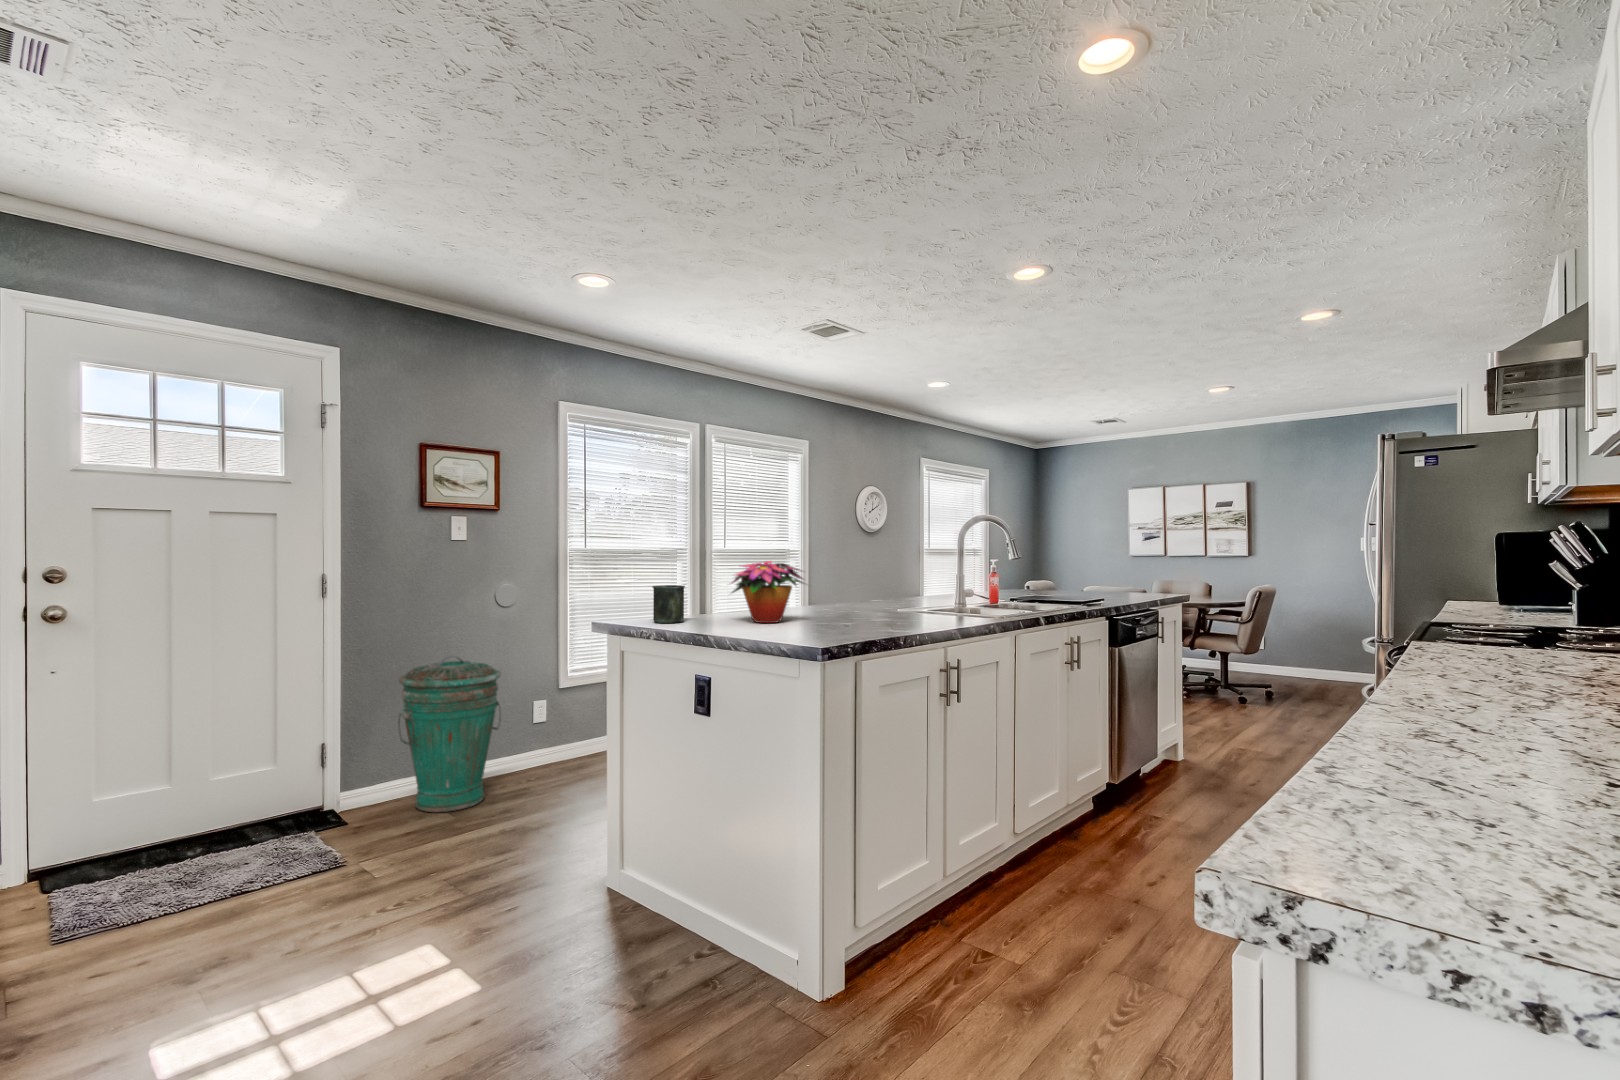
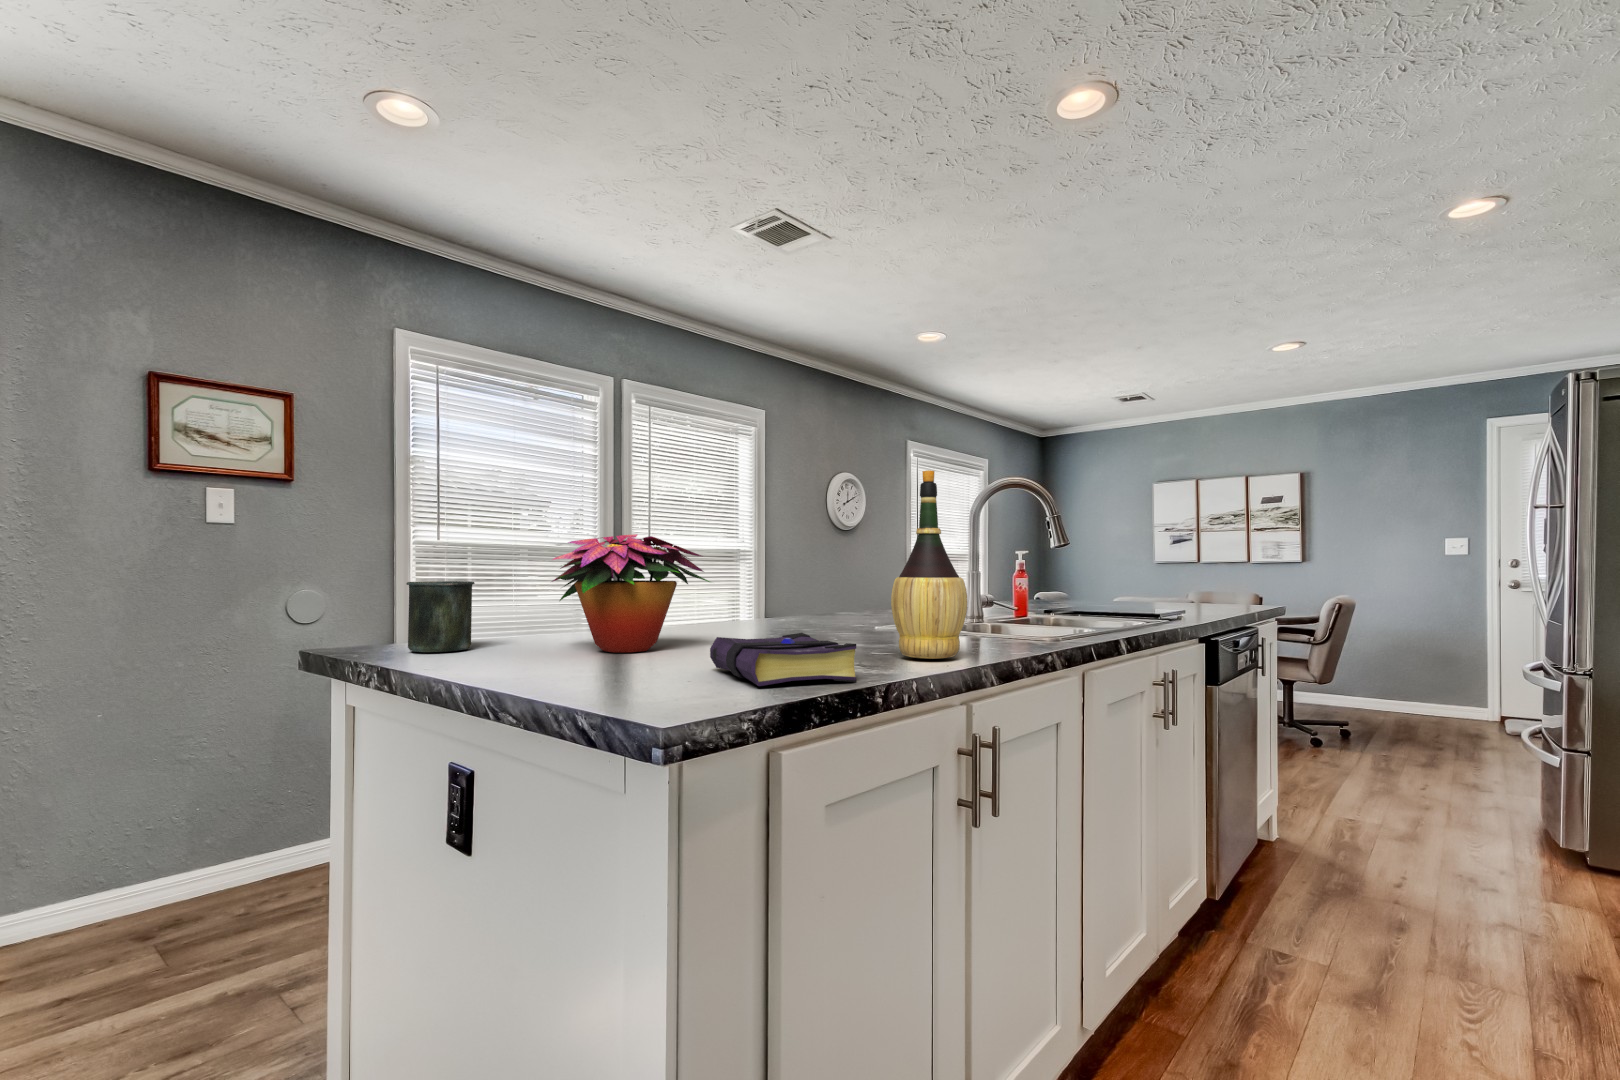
wine bottle: none [907,530,946,626] -> present [891,470,967,659]
book: none [821,613,892,636] -> present [710,633,856,686]
trash can: present [398,656,501,812] -> none [71,700,261,958]

